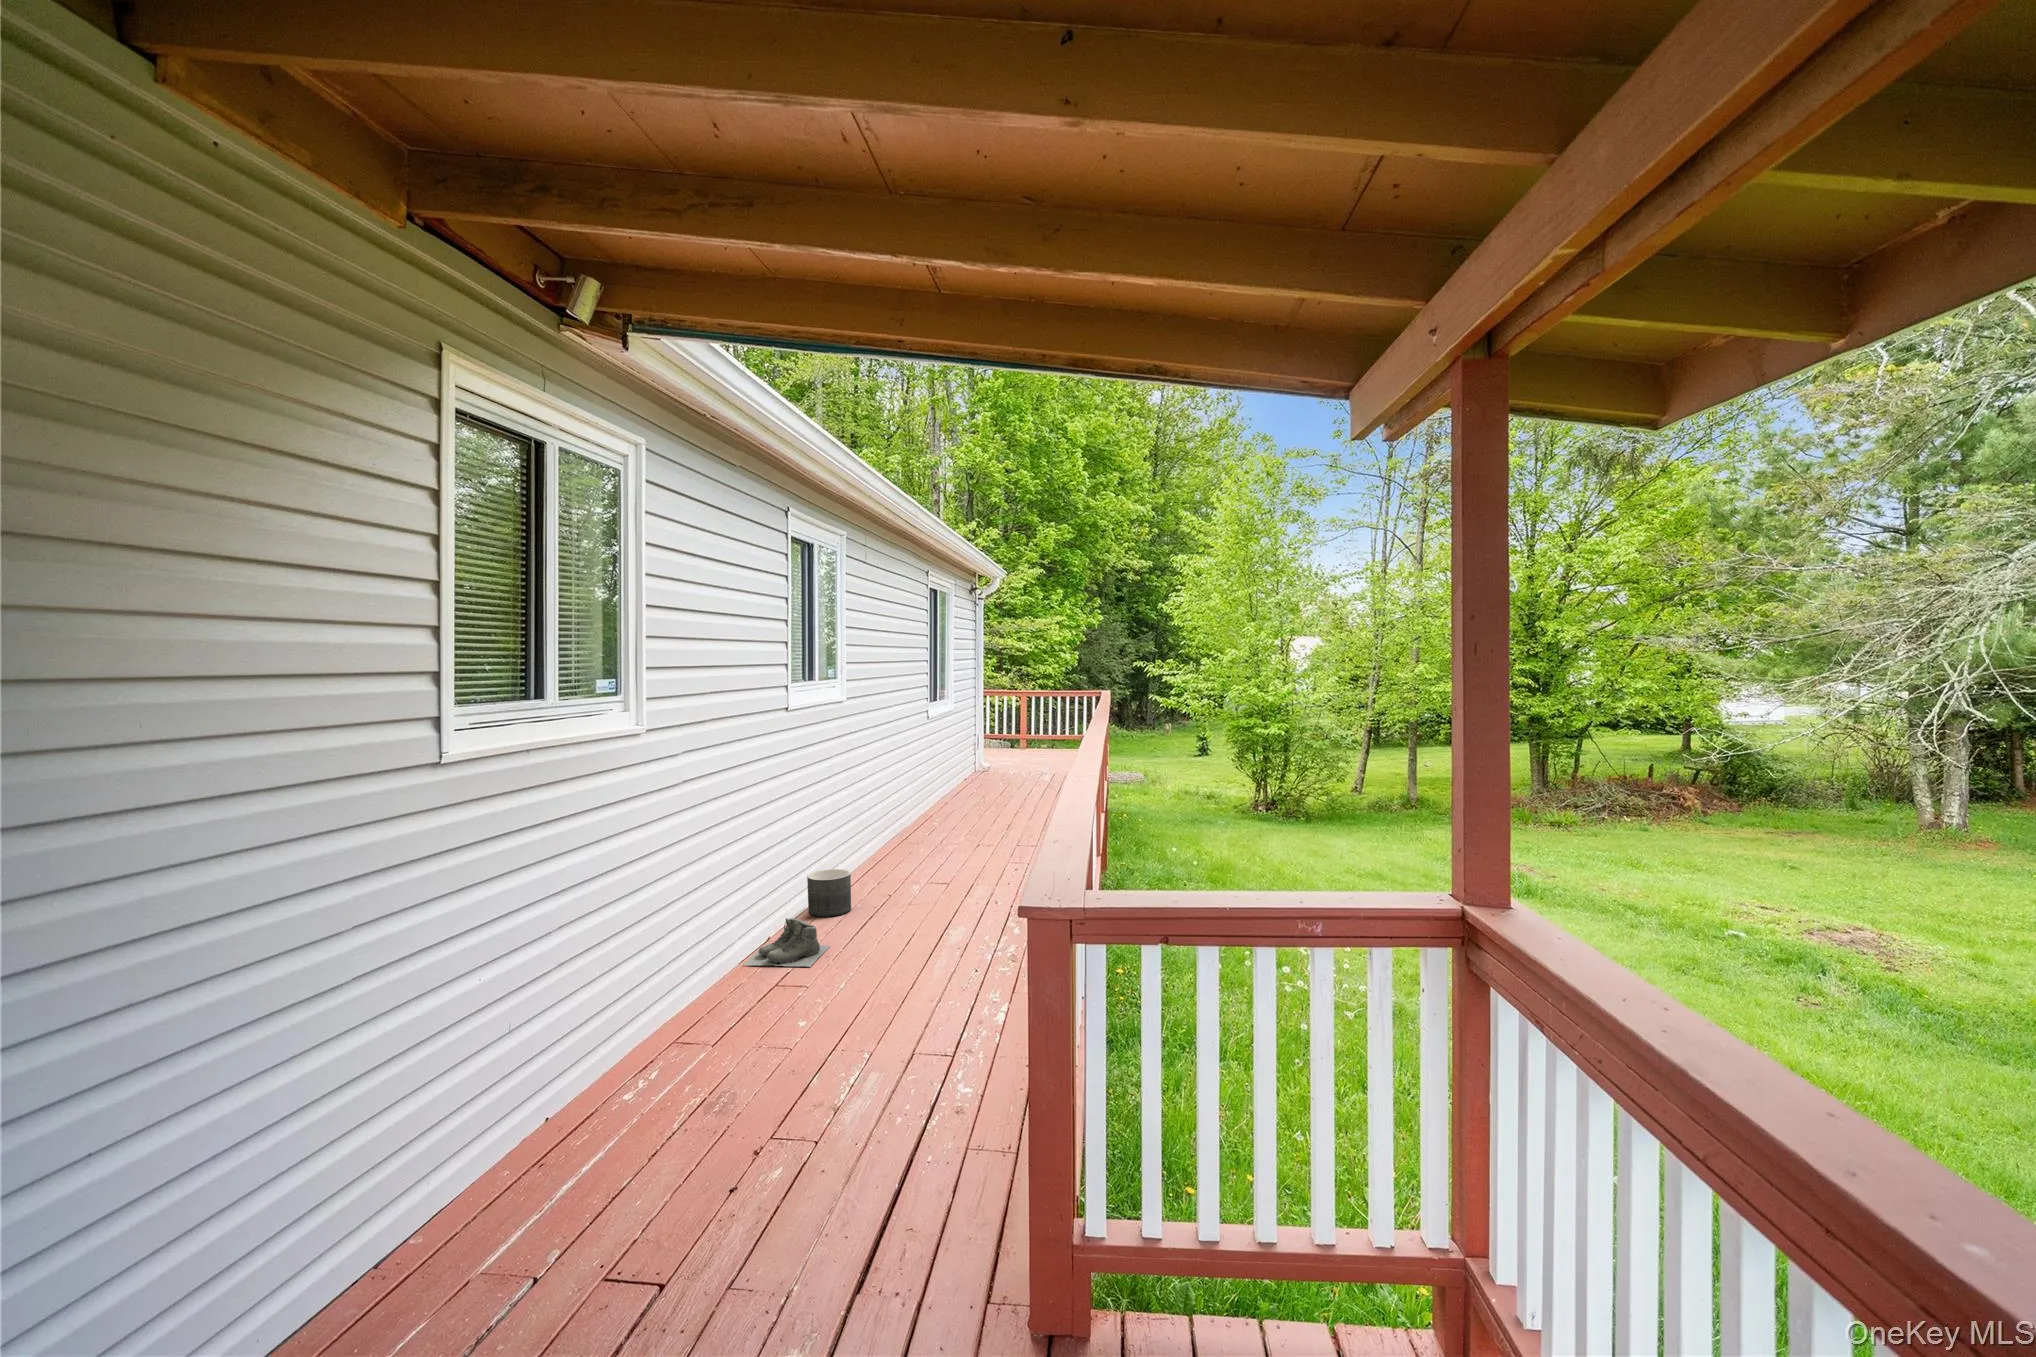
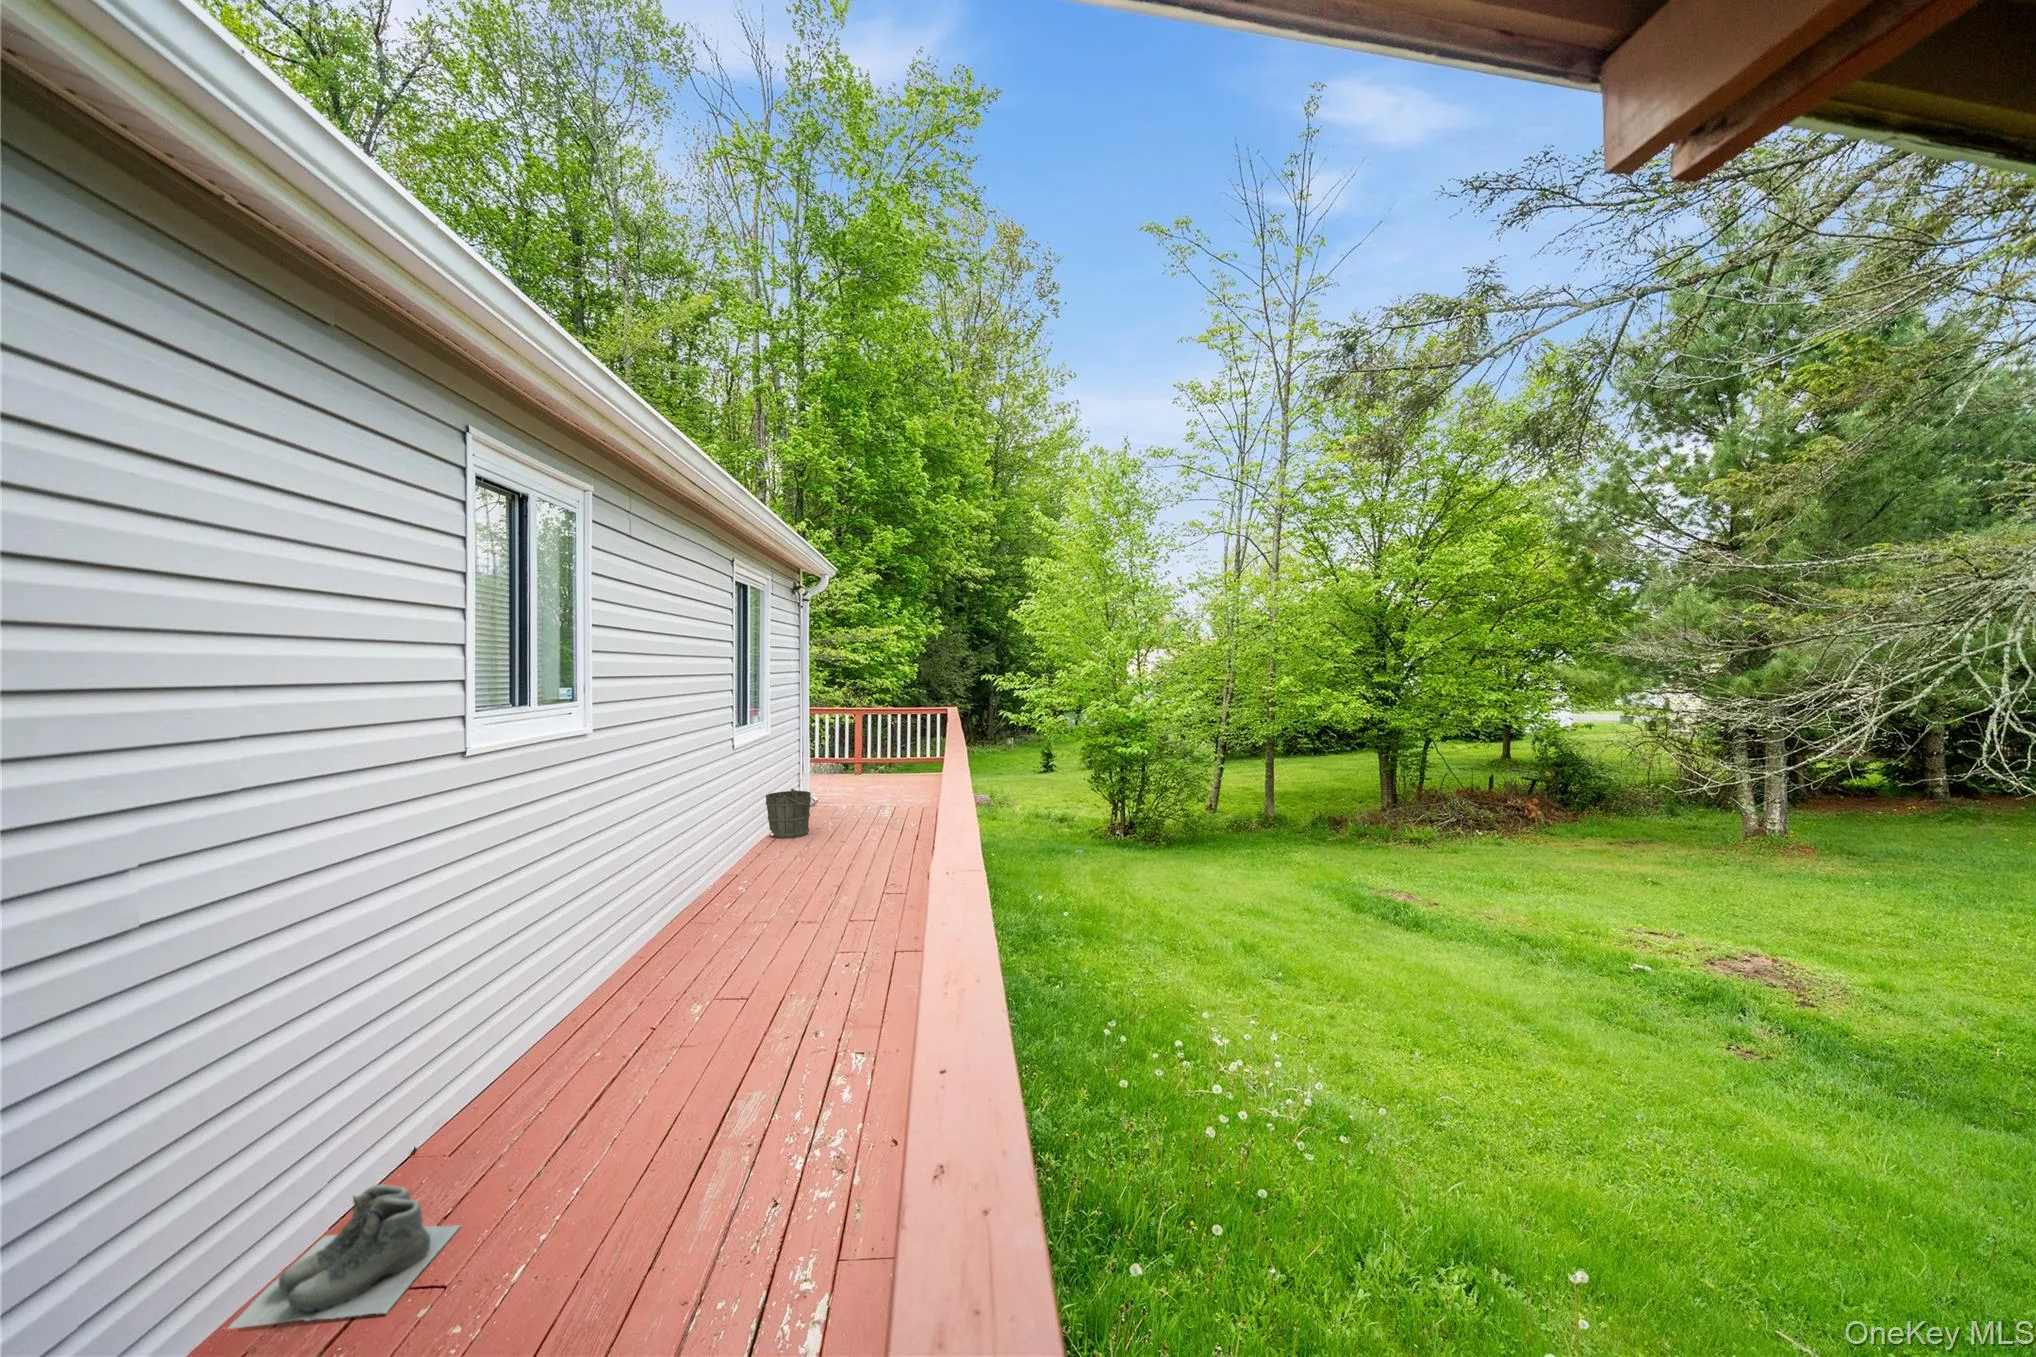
bucket: none [953,754,992,792] -> present [766,789,815,838]
planter: present [807,869,851,917] -> none [457,1030,546,1130]

